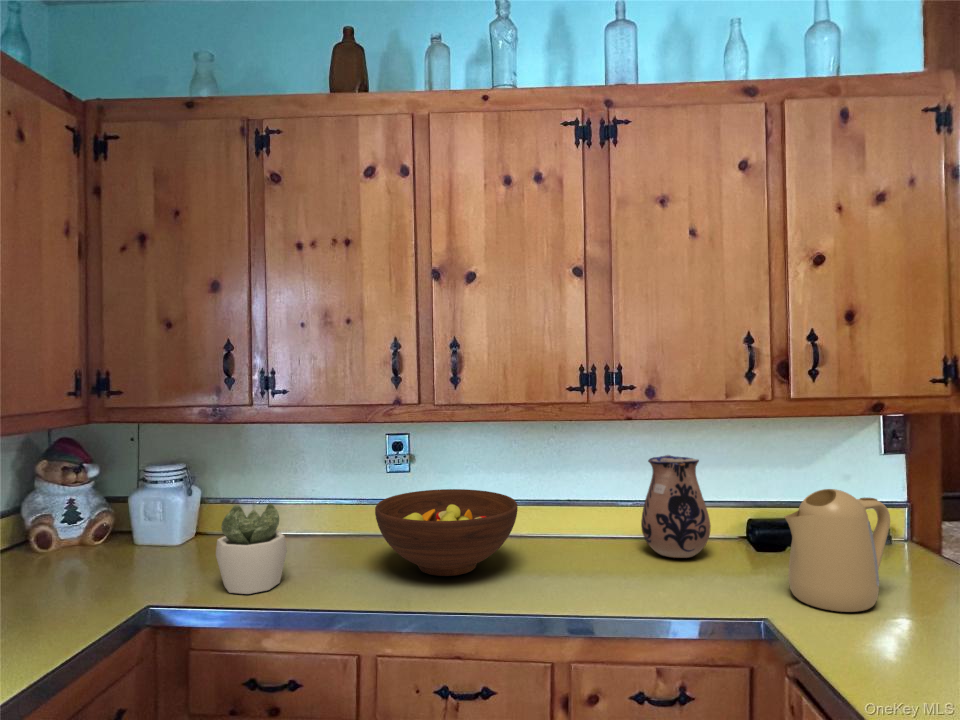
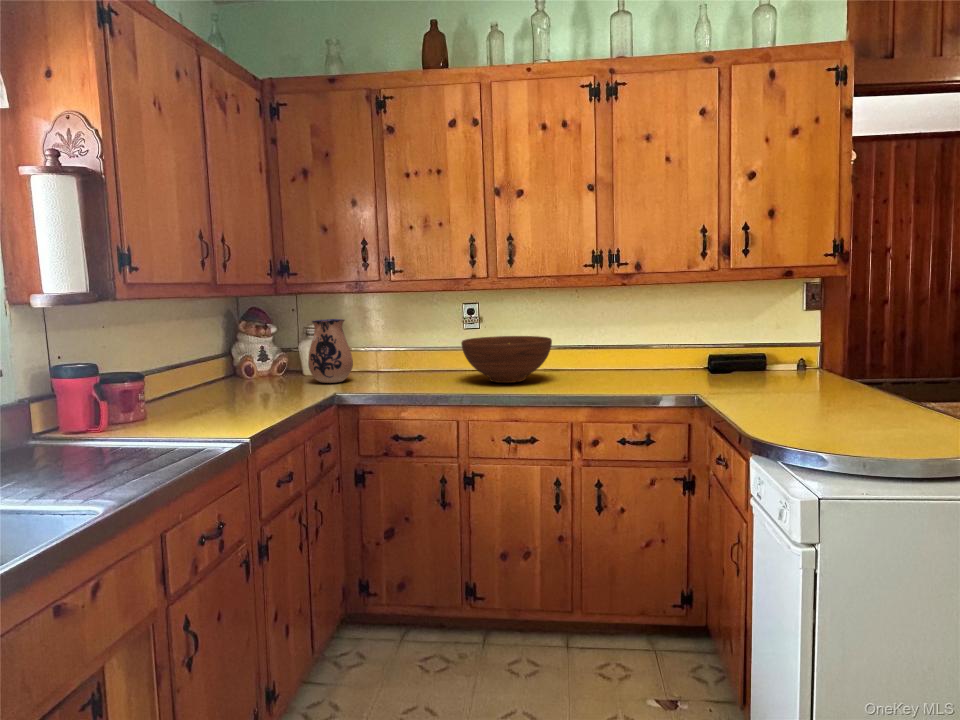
ceramic pitcher: present [641,455,711,558] -> present [308,319,353,383]
kettle: present [785,489,890,612] -> none [716,320,785,391]
succulent plant: present [216,504,287,594] -> none [366,339,409,389]

